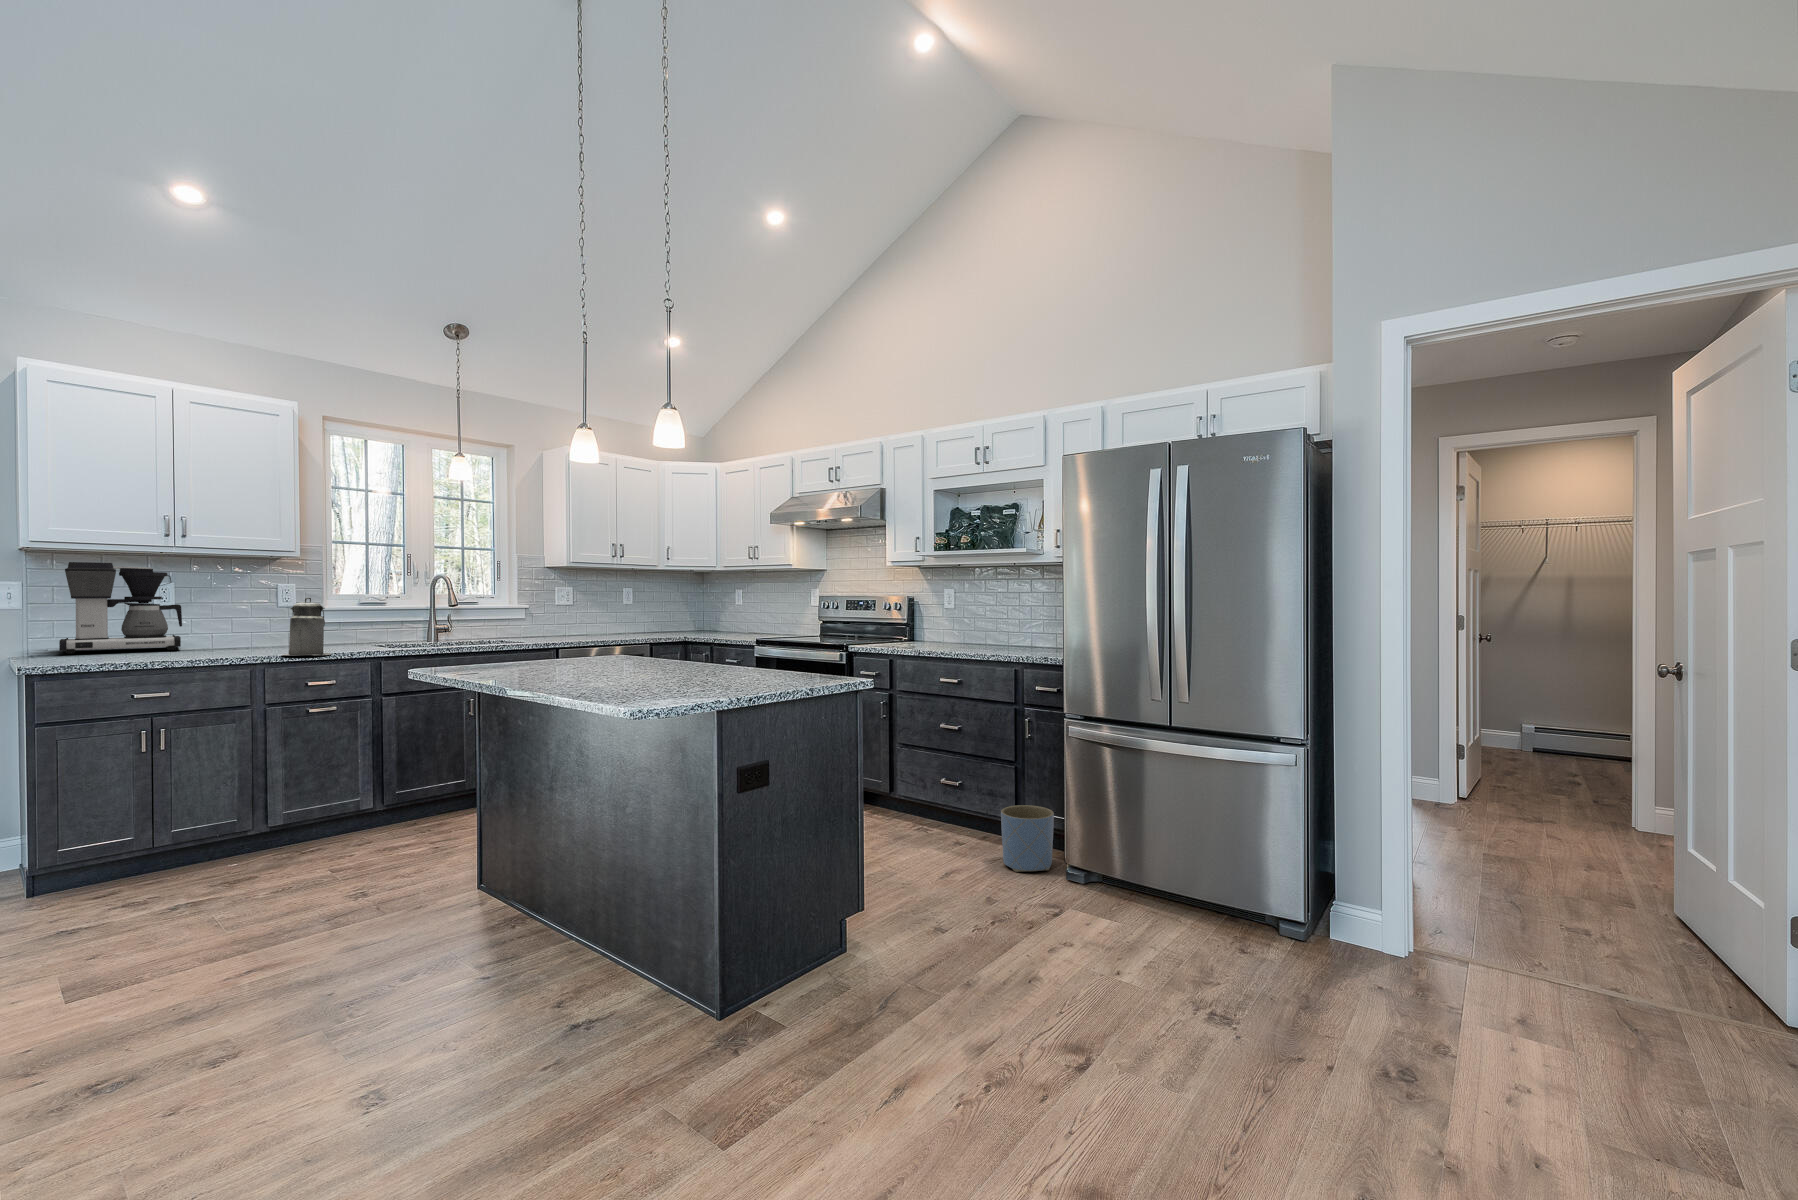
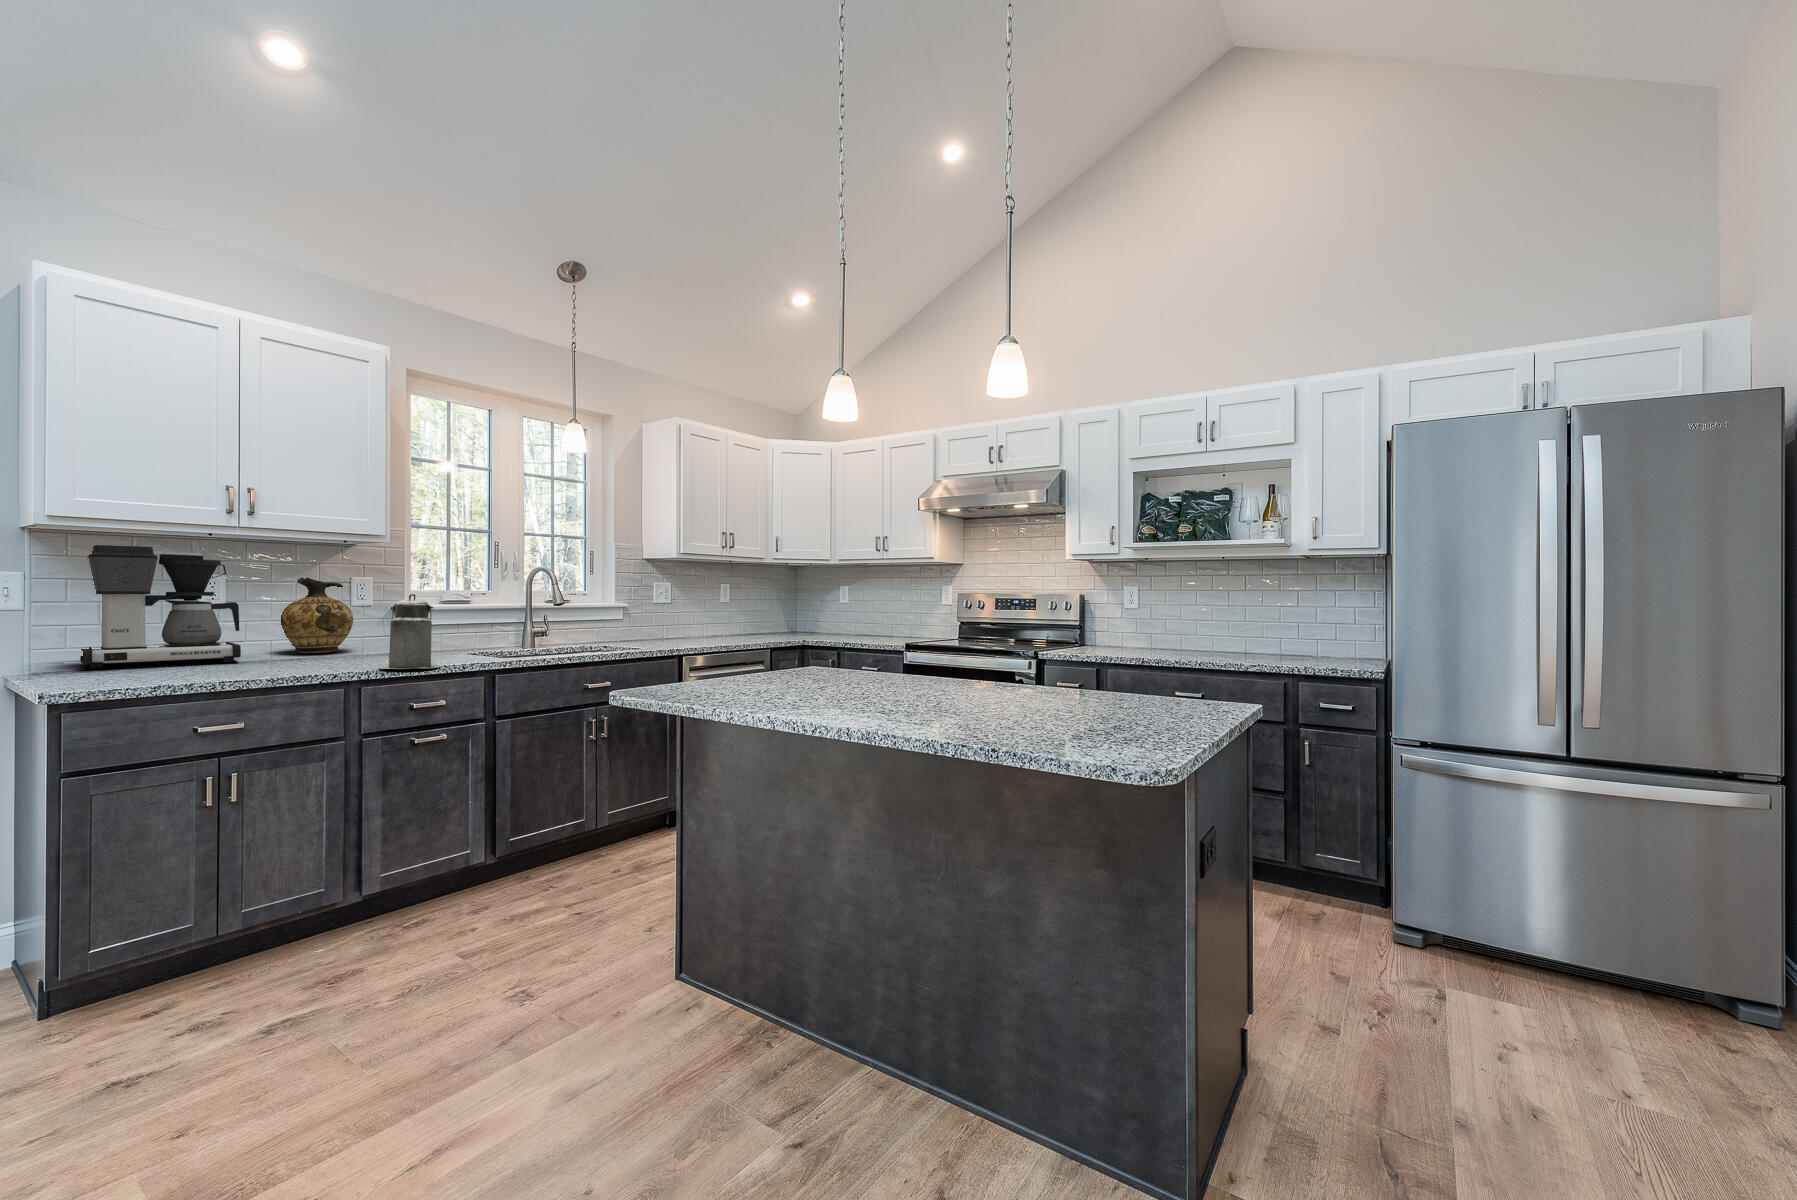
ceramic jug: none [217,585,278,644] -> present [281,577,353,653]
planter: present [1001,805,1054,872] -> none [1300,848,1373,933]

